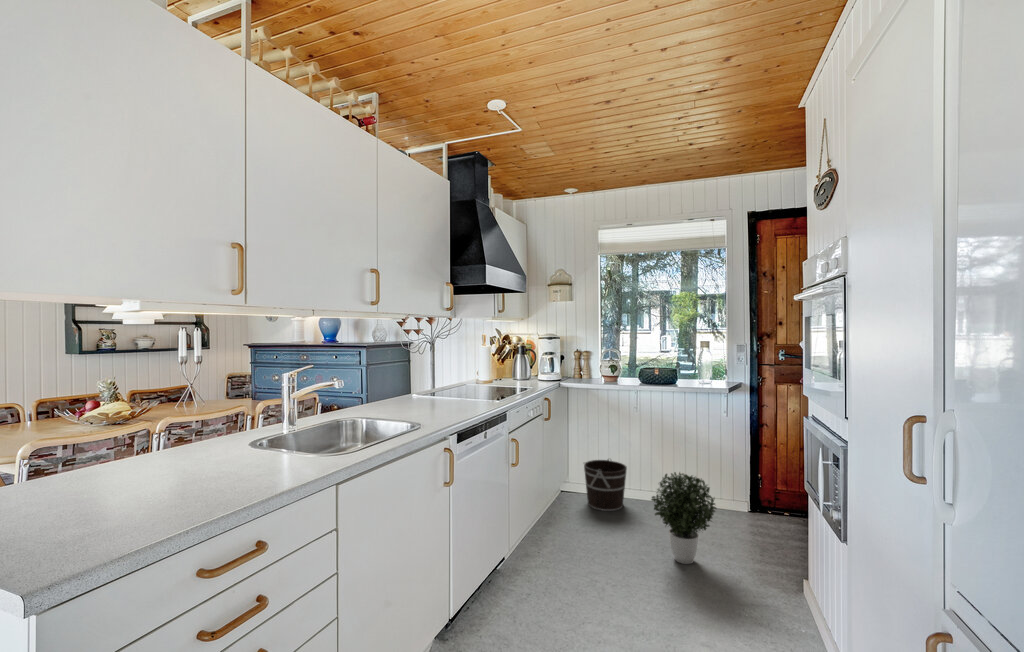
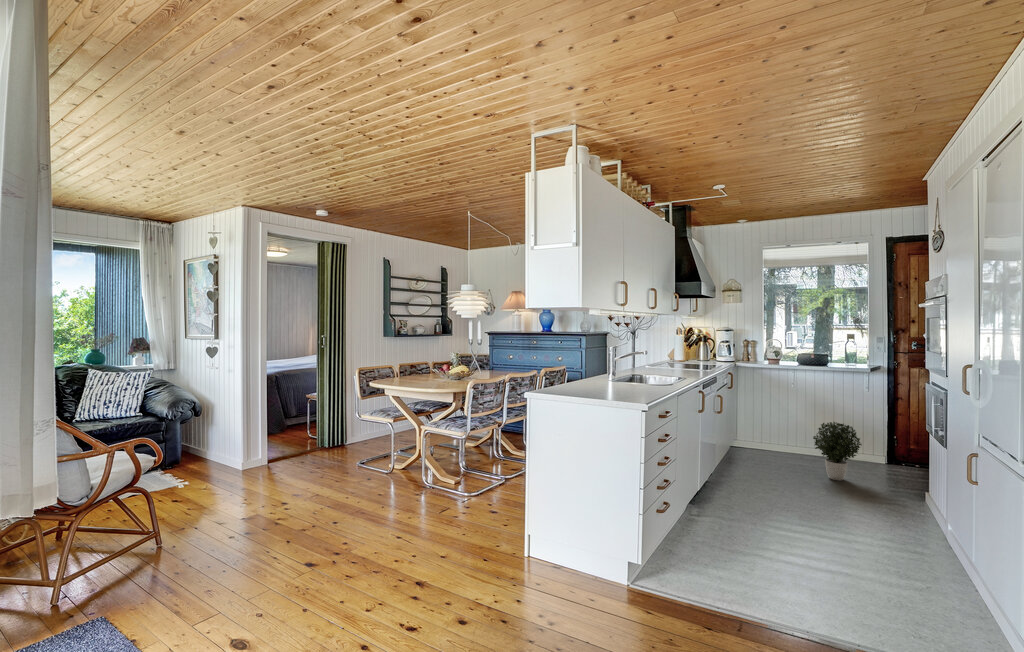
bucket: present [584,459,627,511] -> none [751,419,786,454]

